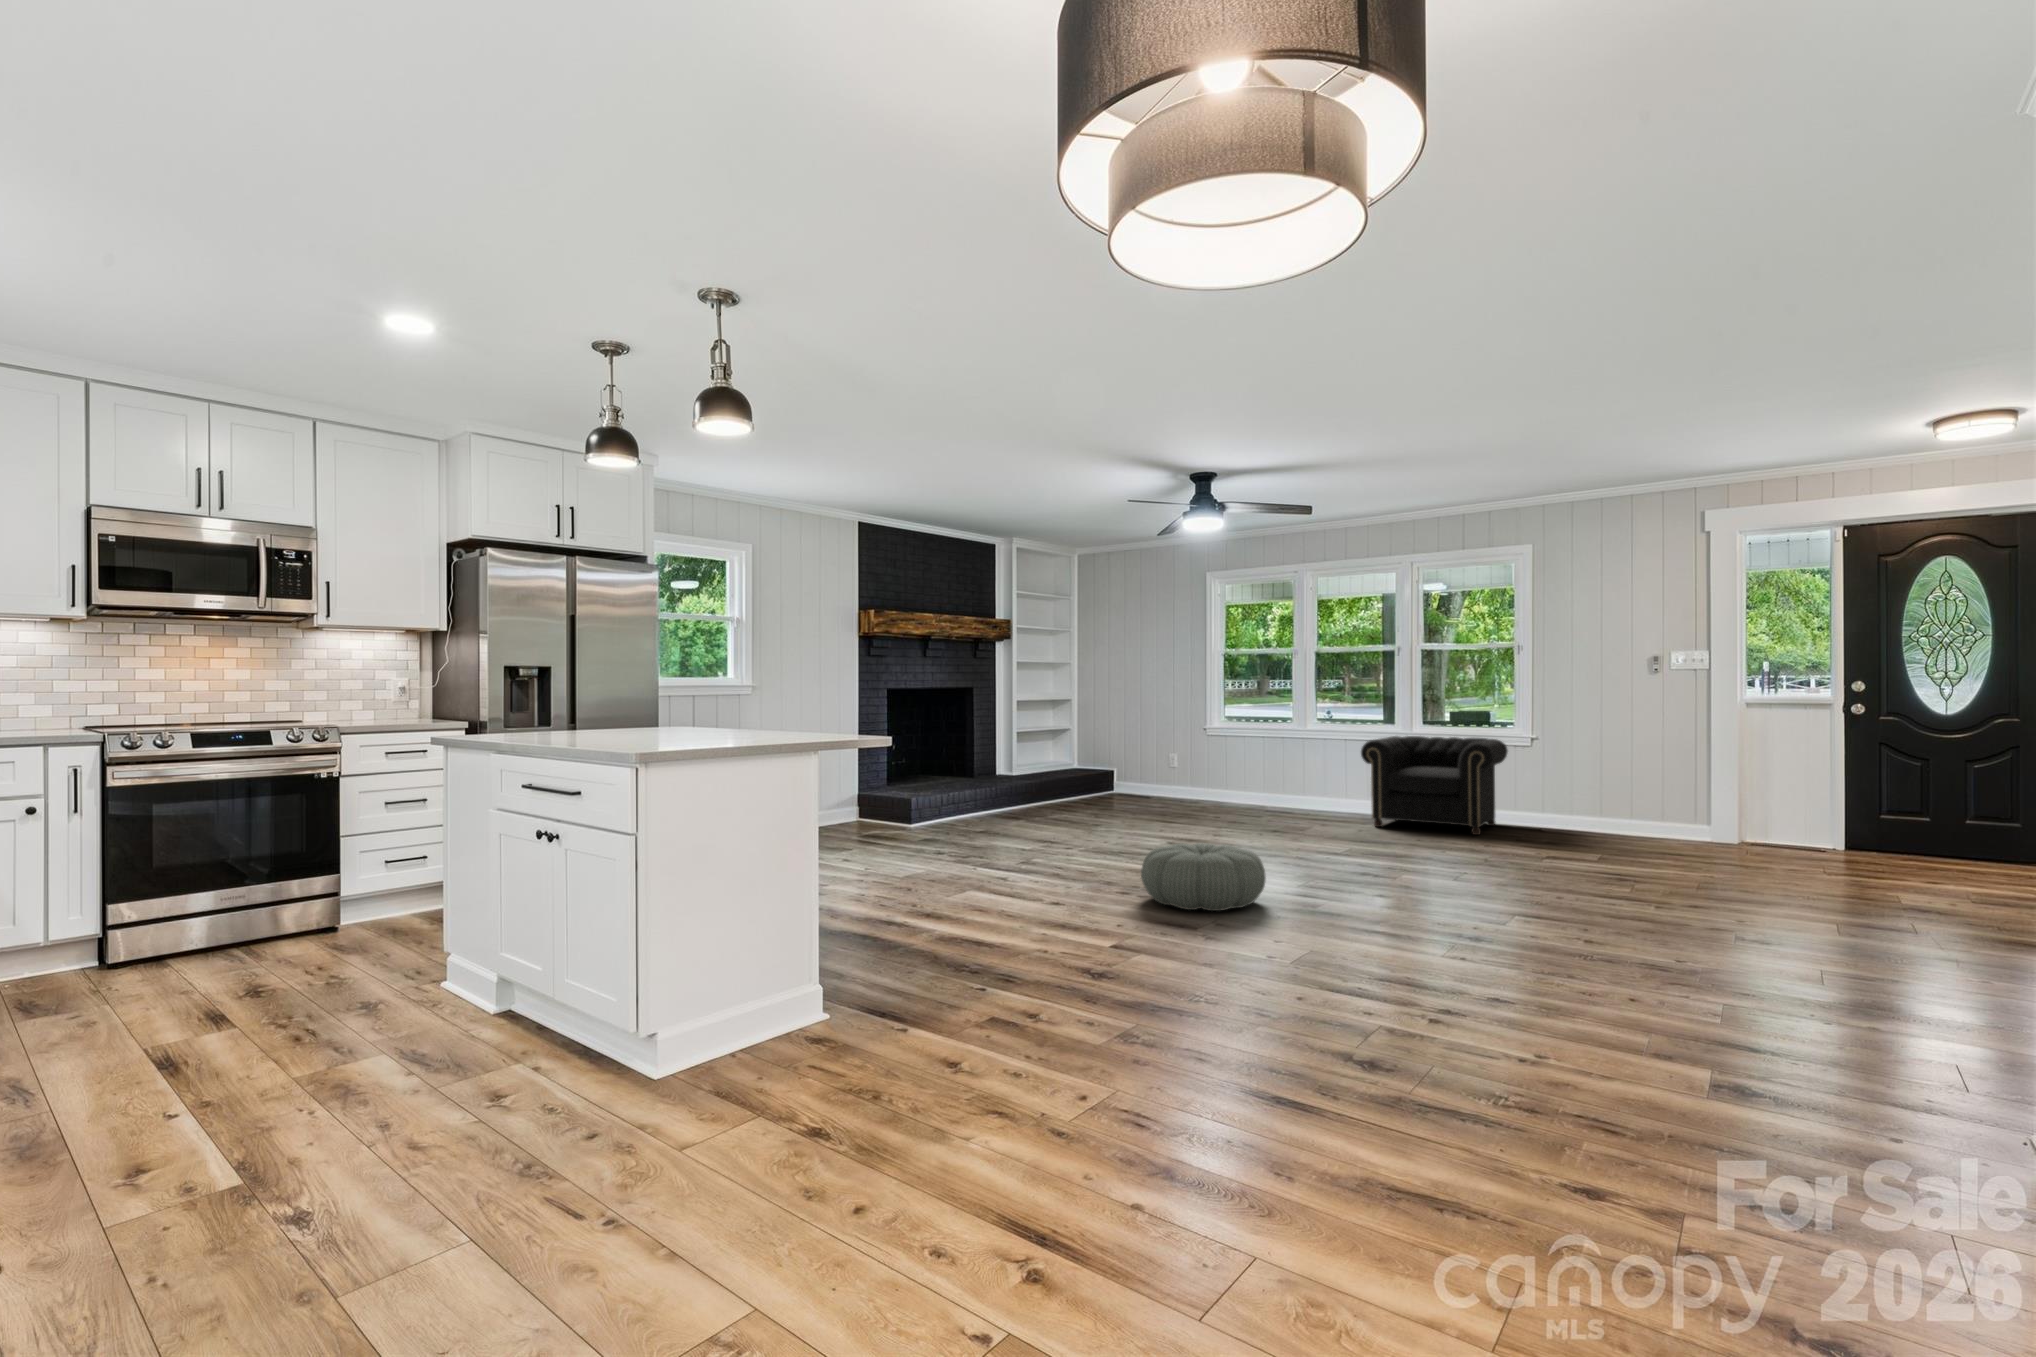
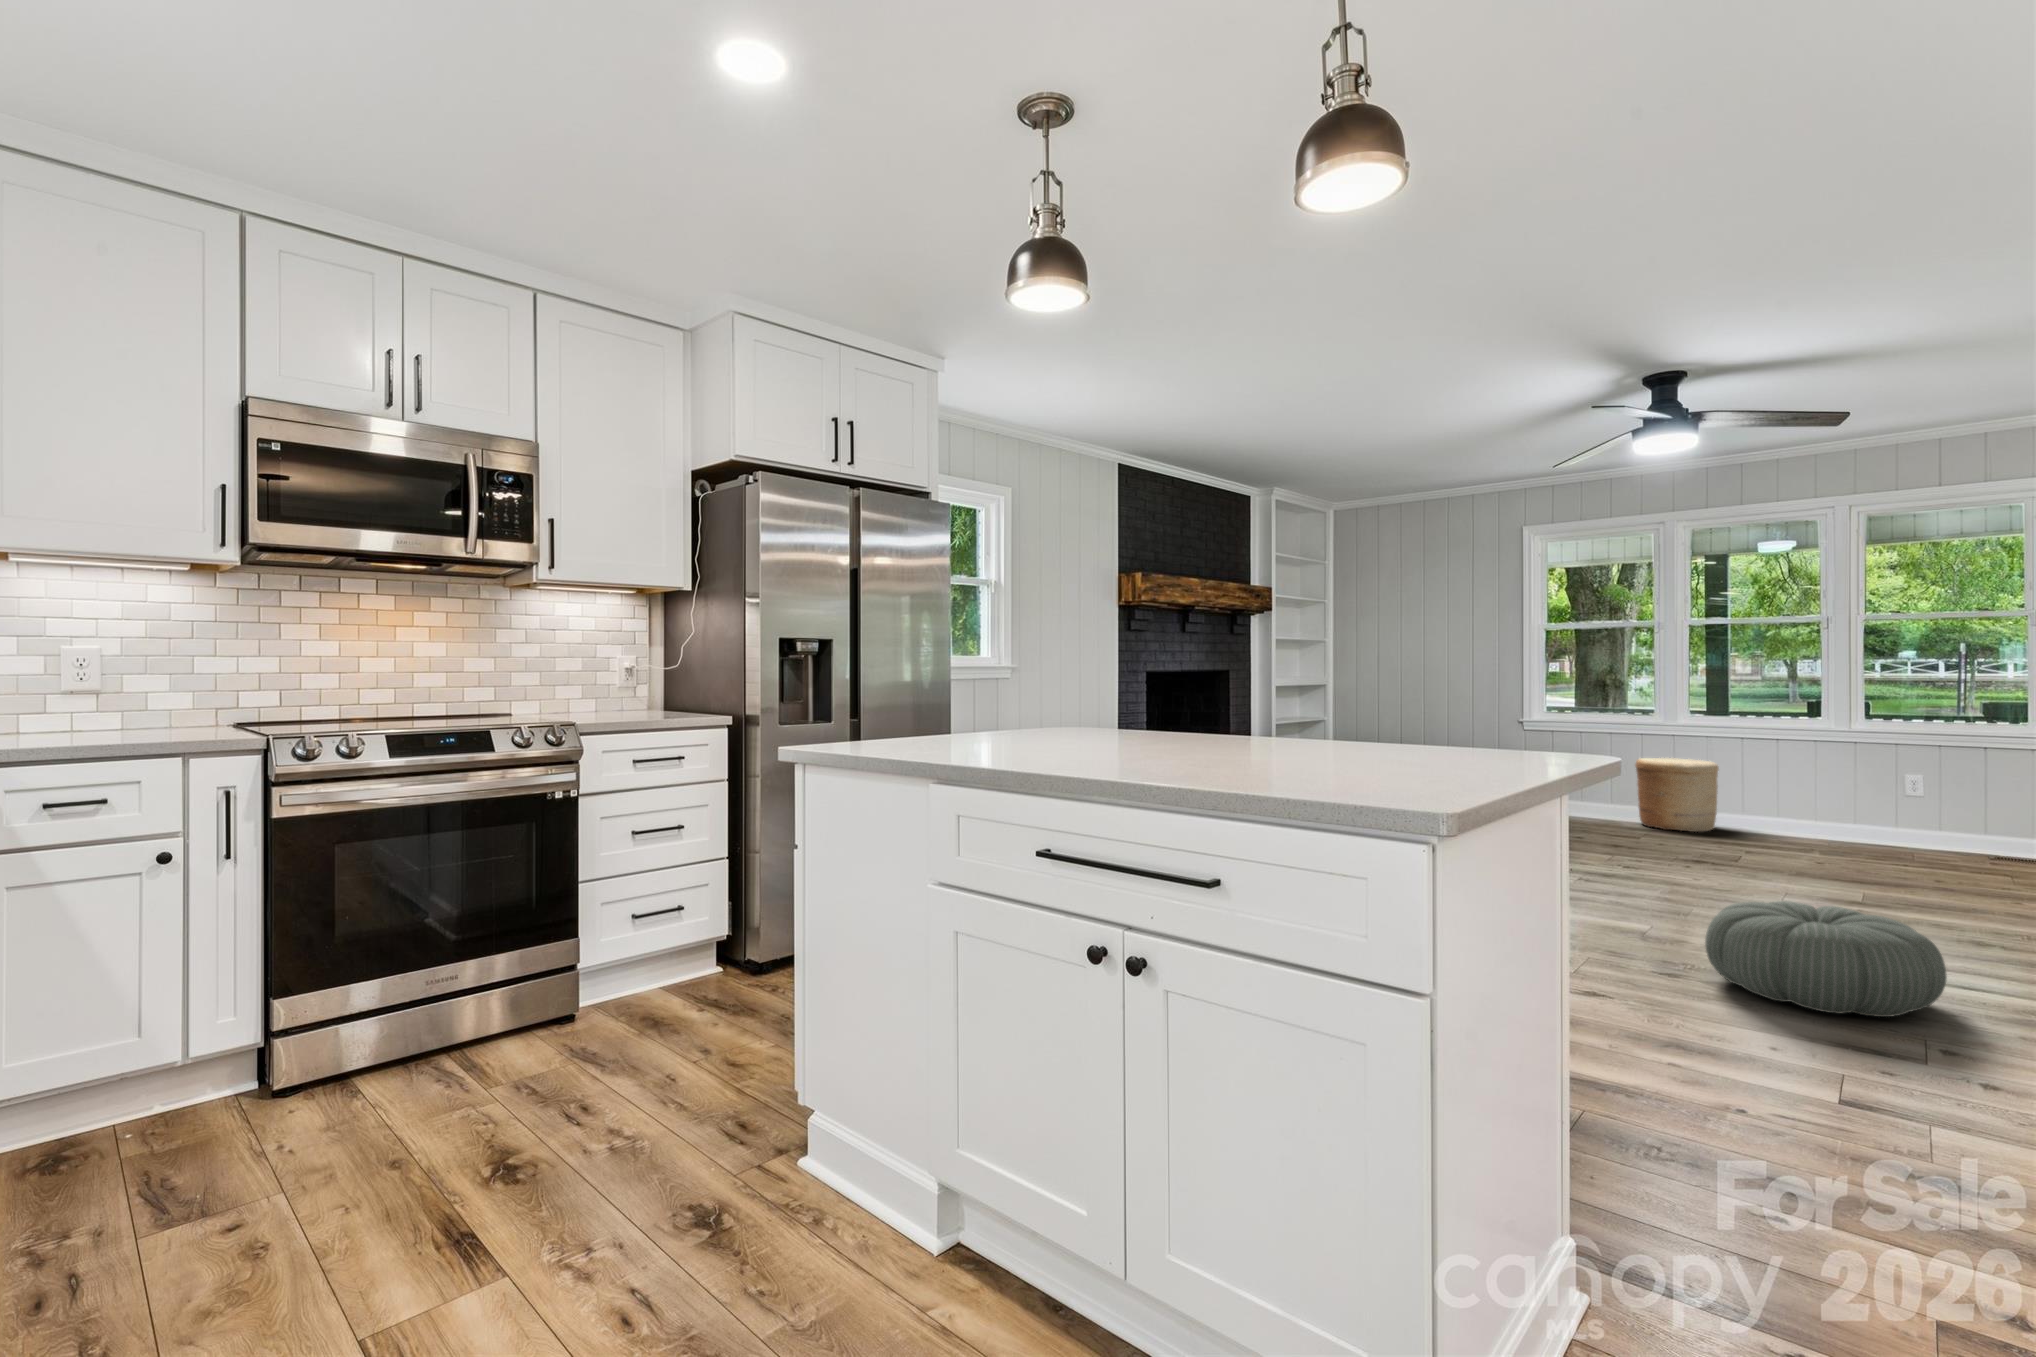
armchair: present [1361,736,1508,835] -> none [1794,735,2021,871]
woven basket: none [1279,757,1336,814] -> present [1635,758,1719,832]

